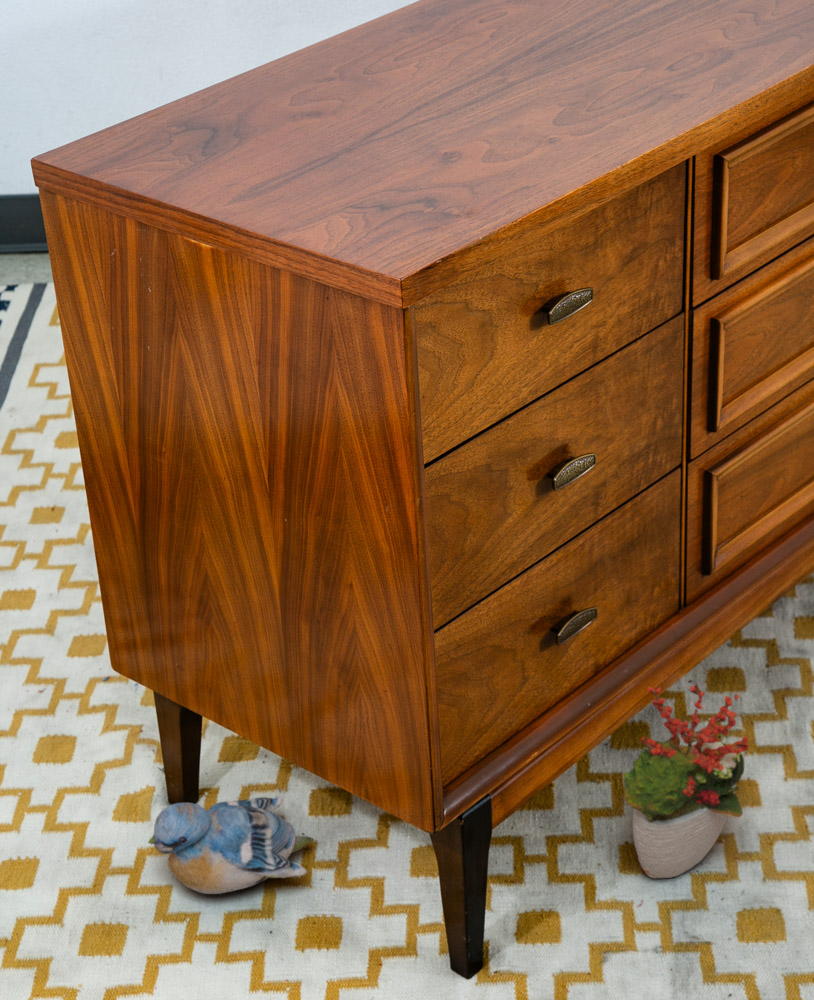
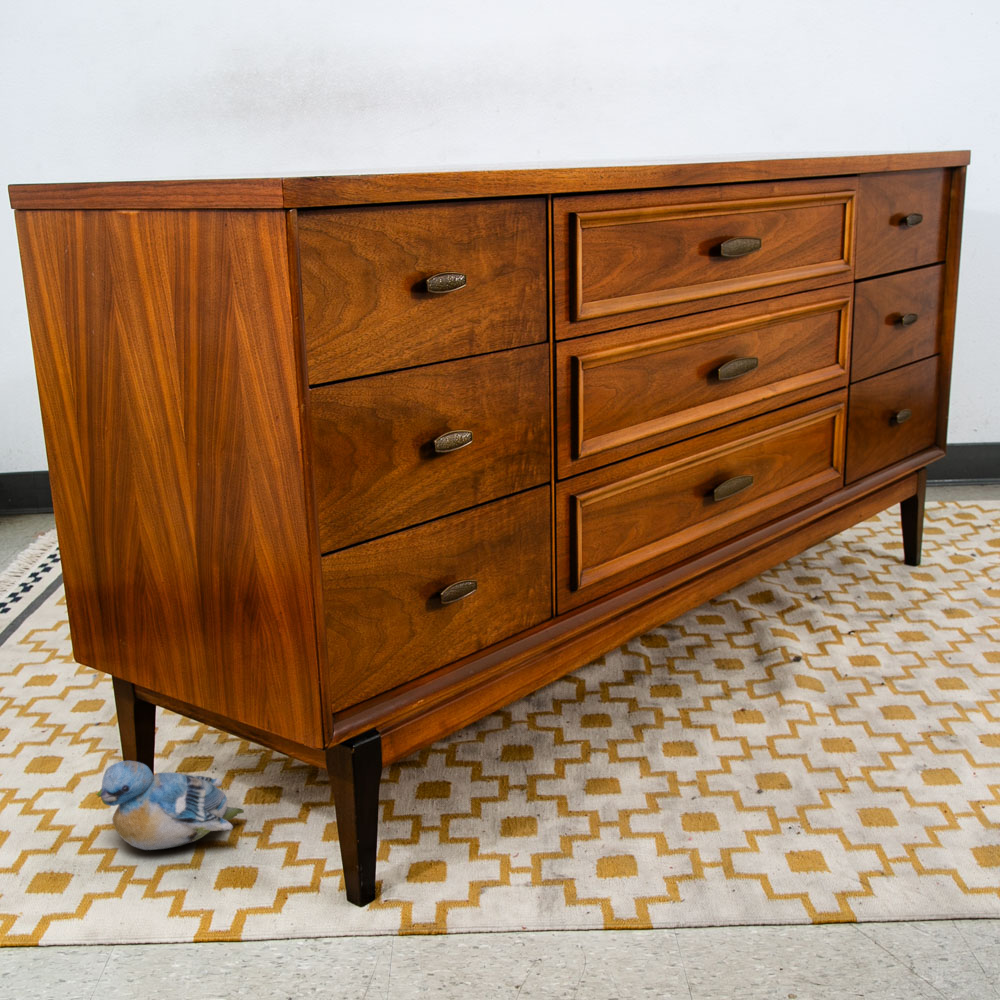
decorative plant: present [624,684,749,878] -> none [498,649,599,838]

